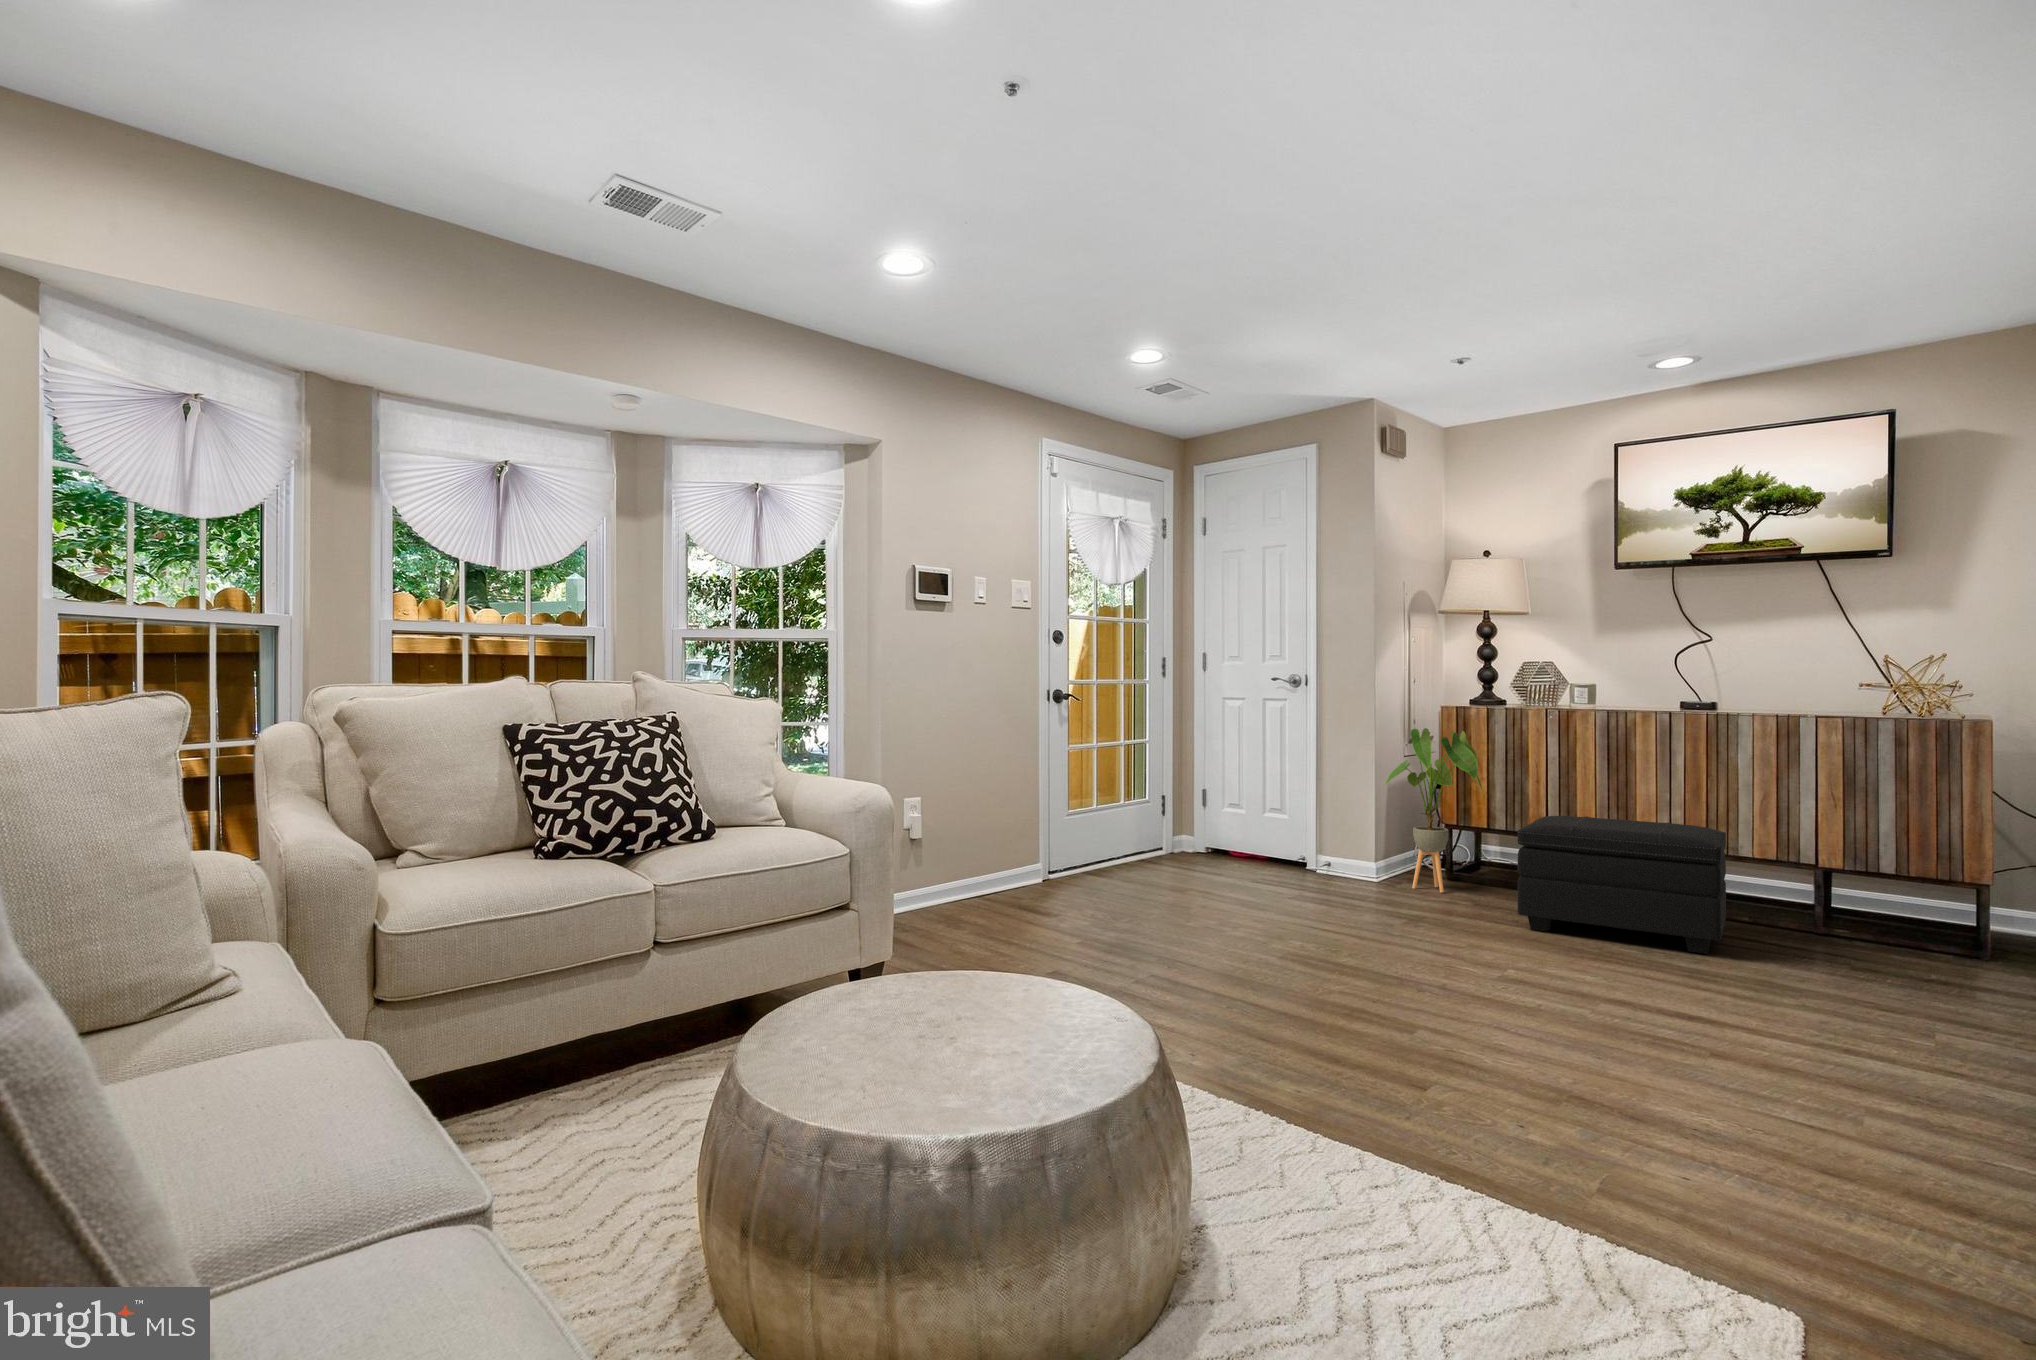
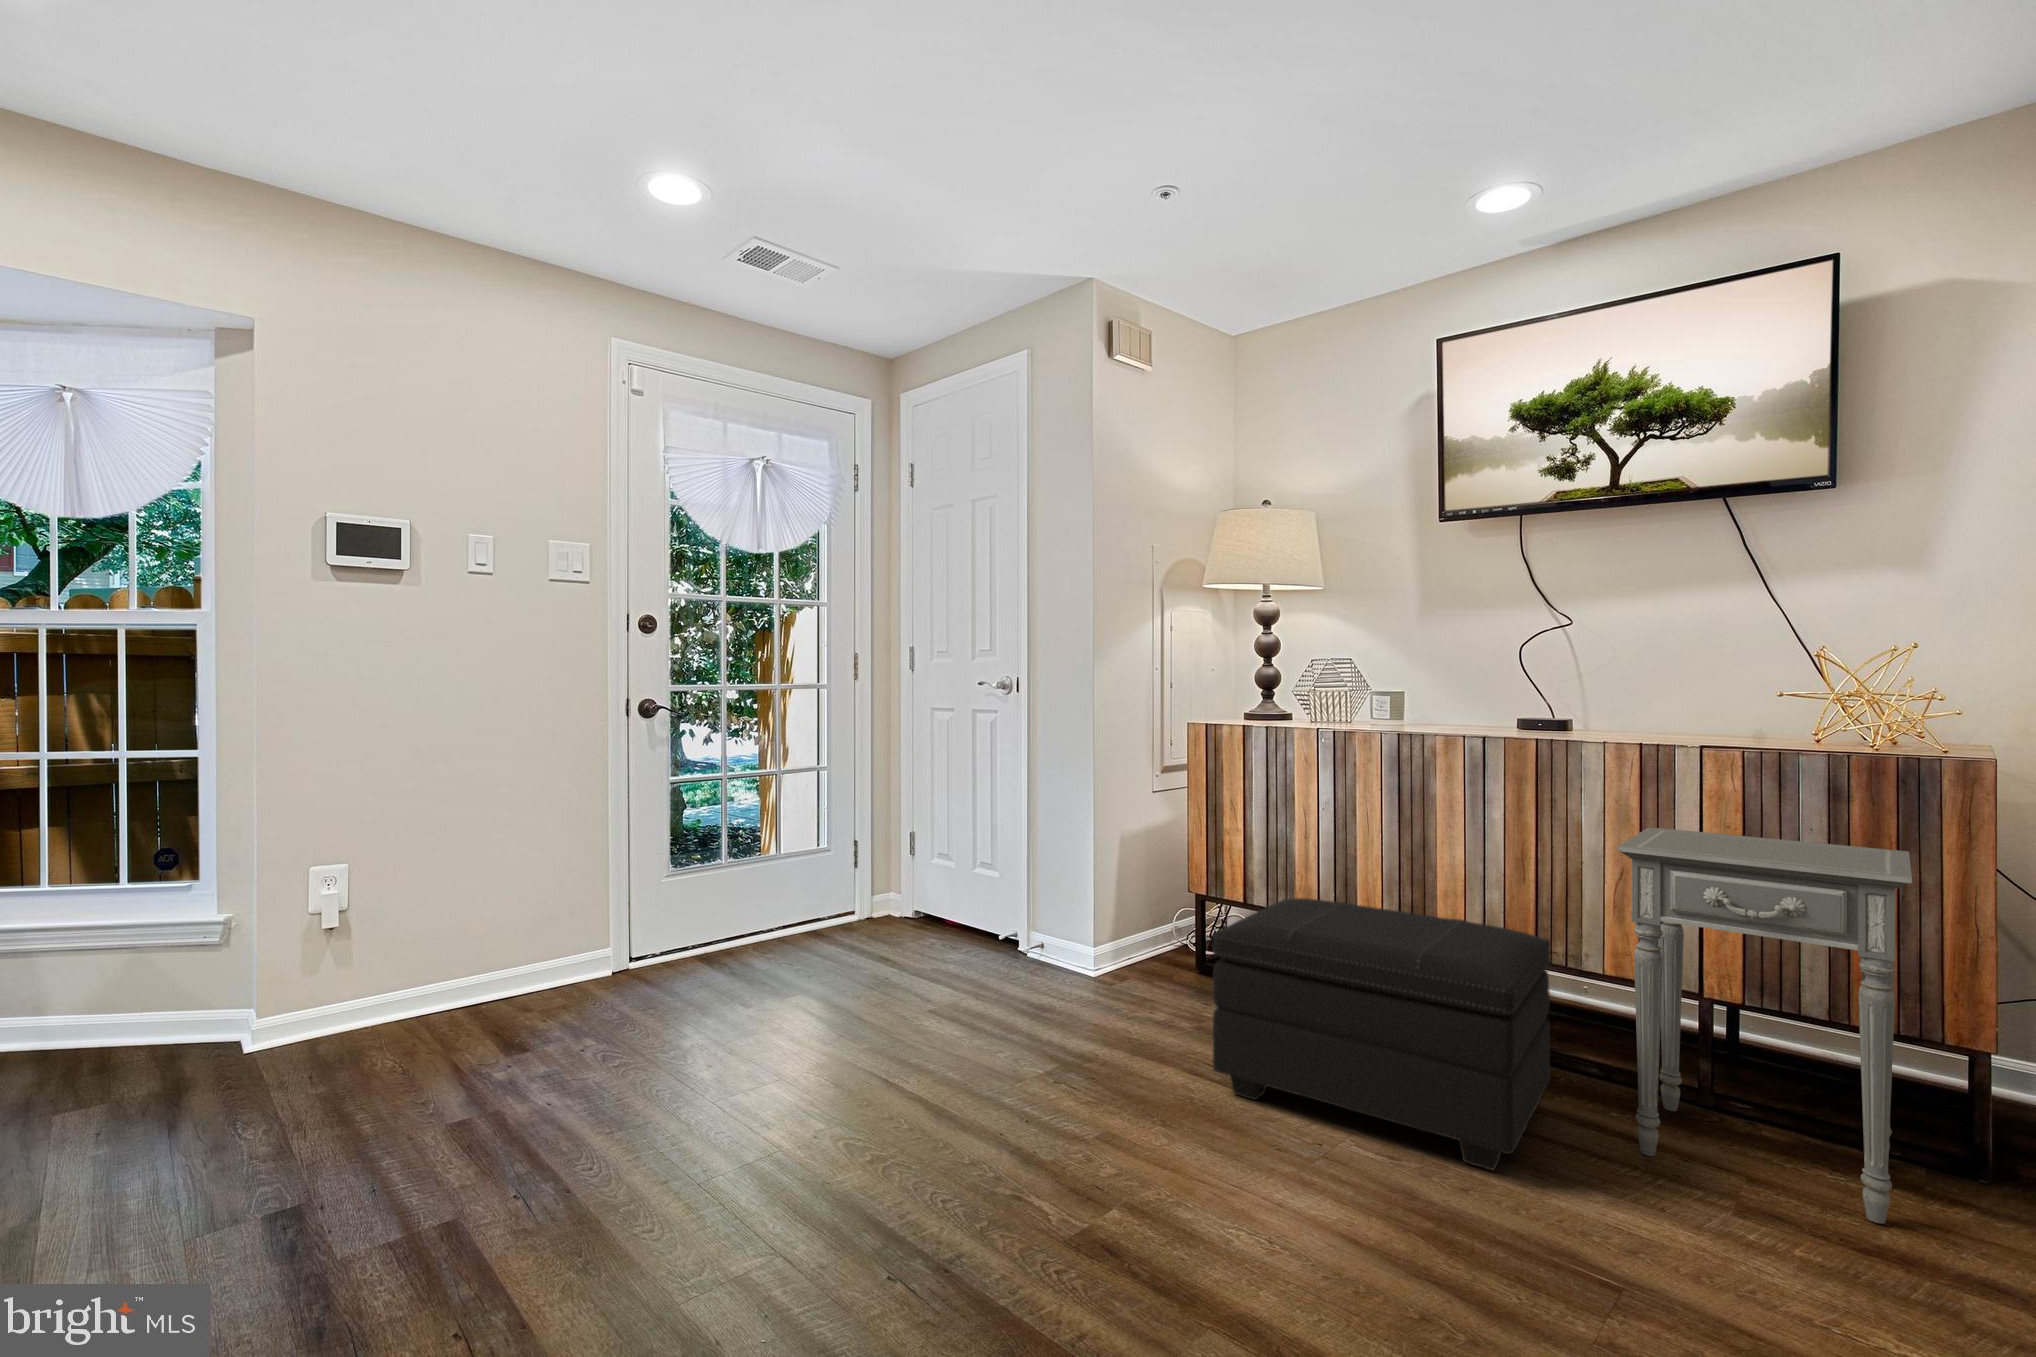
house plant: present [1384,728,1482,892] -> none [1085,756,1228,999]
side table: none [1774,765,1943,969] -> present [1618,827,1912,1224]

